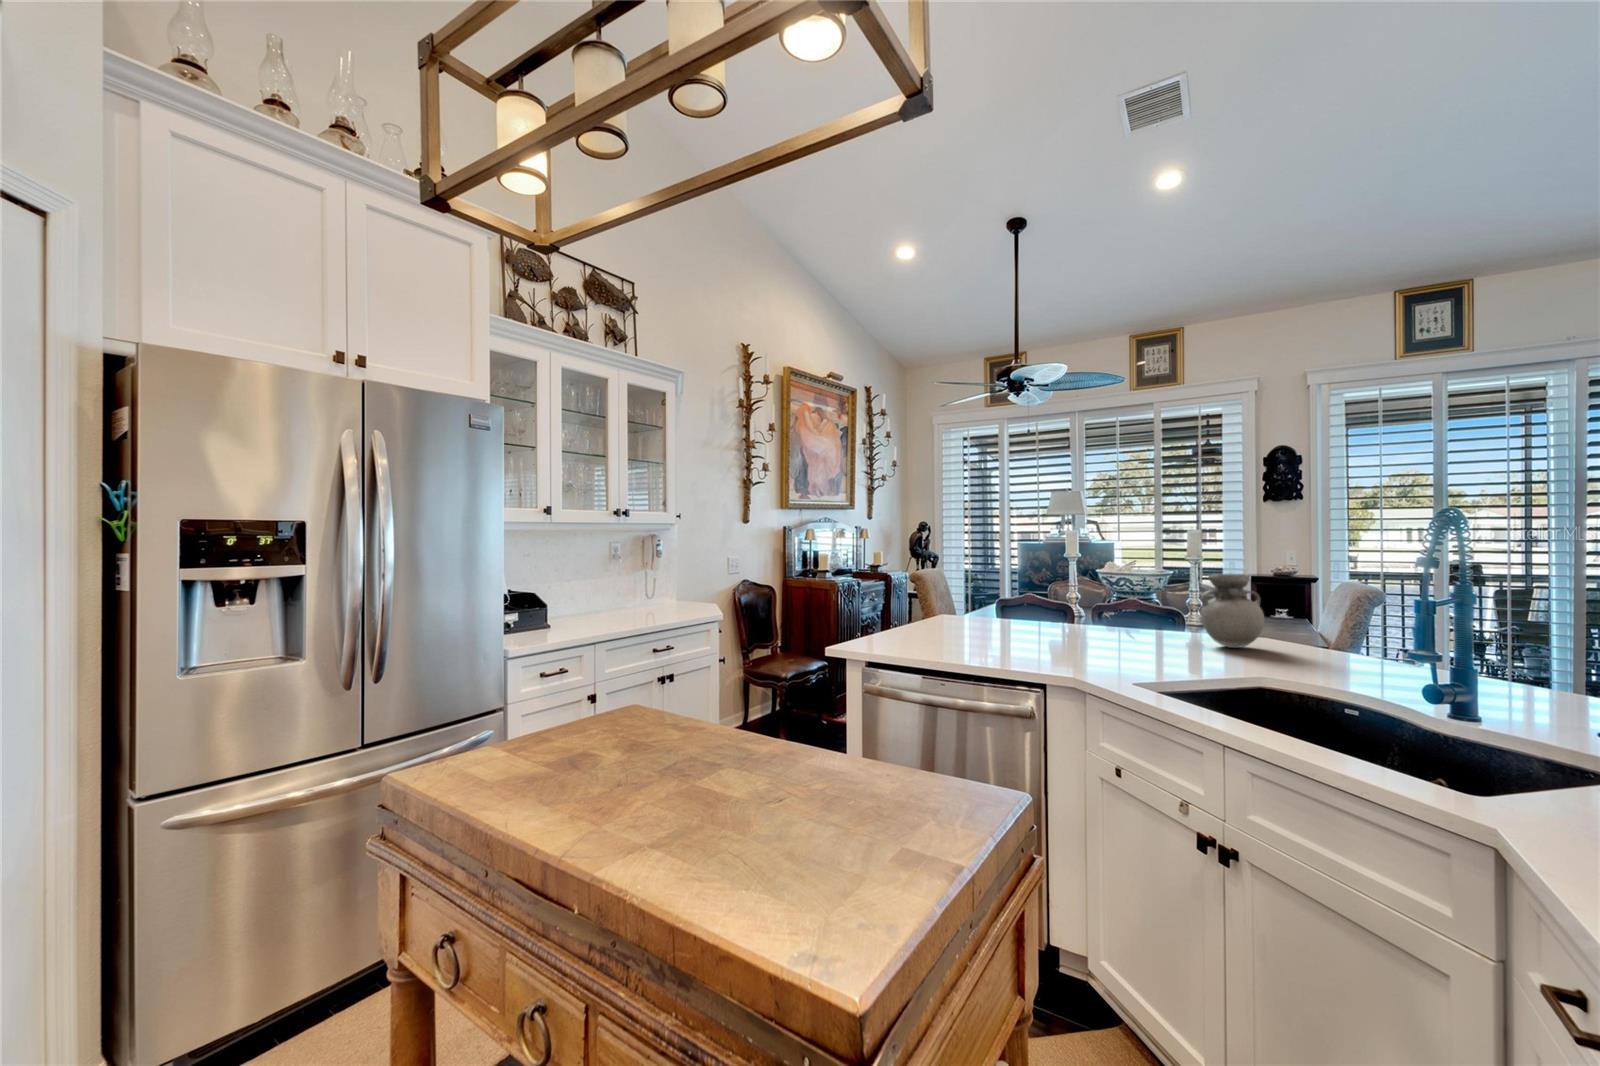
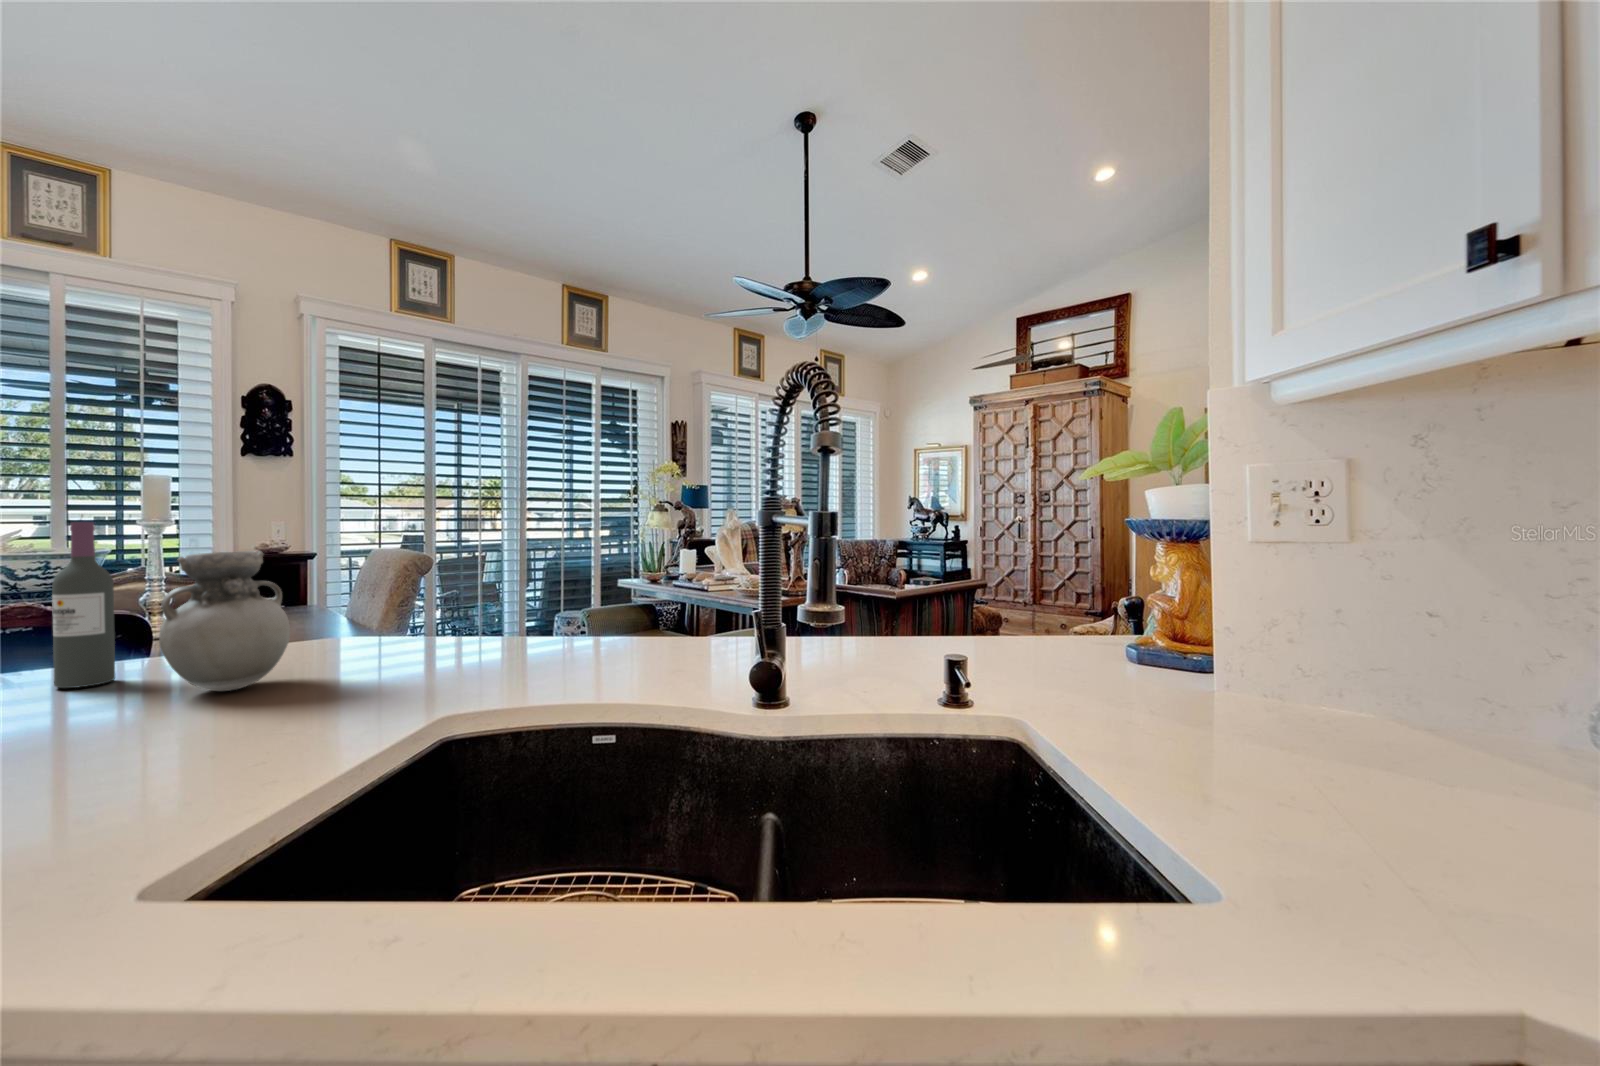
wine bottle: none [1159,556,1183,635] -> present [52,522,115,688]

